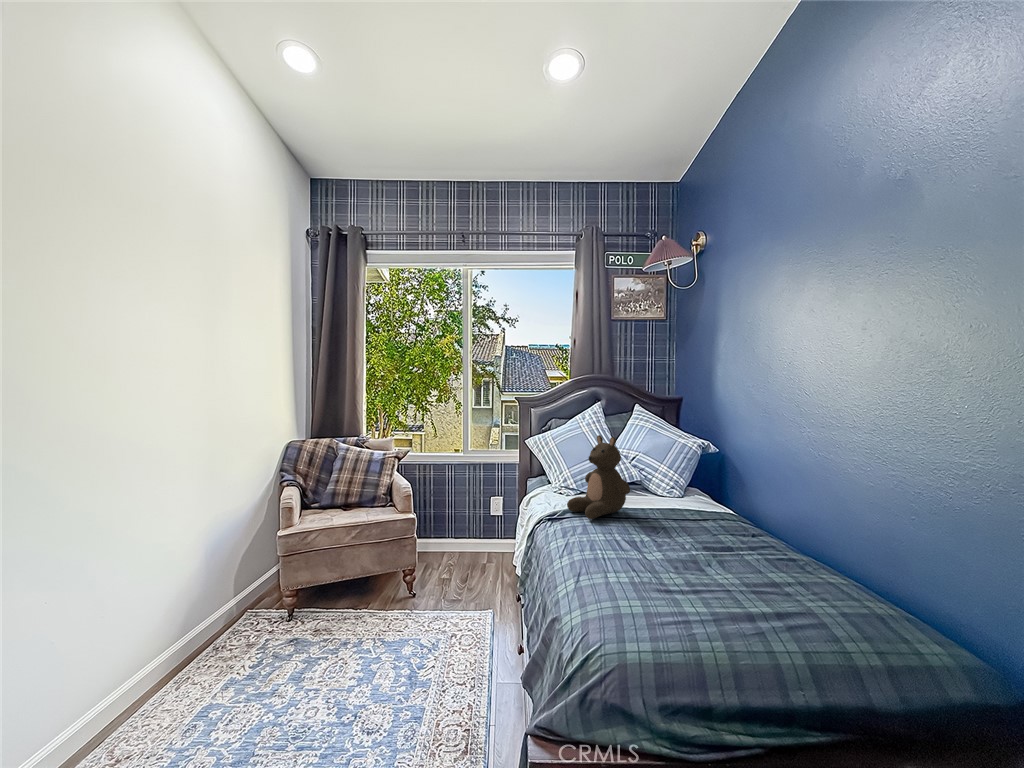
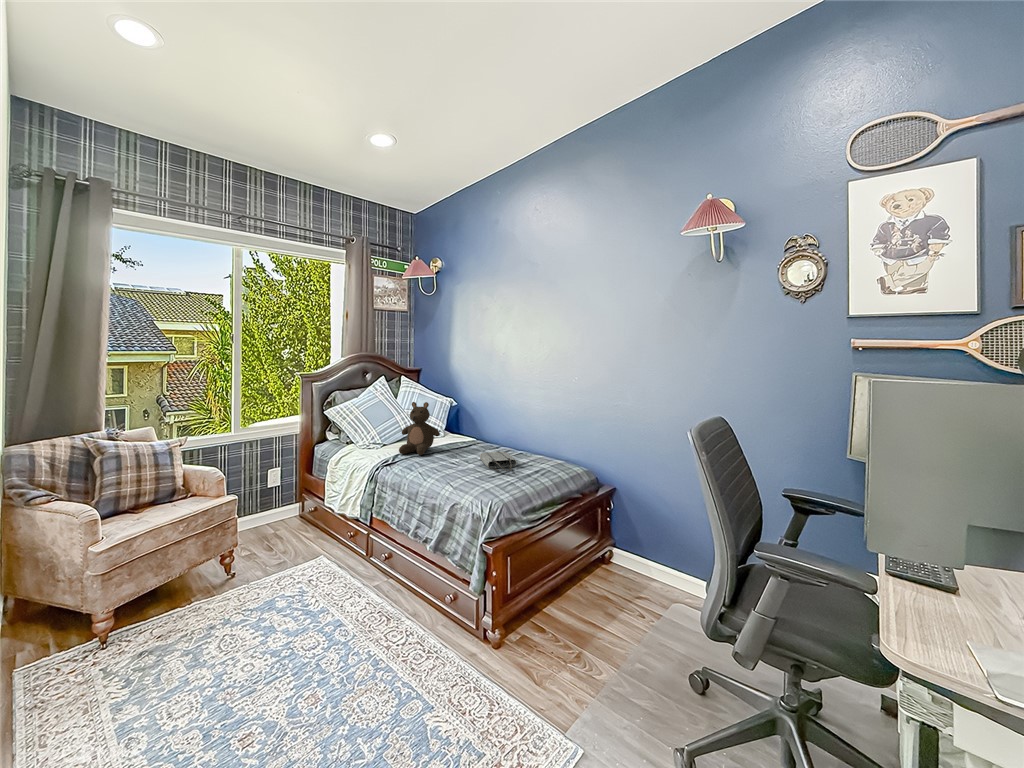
tote bag: none [657,544,735,606] -> present [480,452,517,471]

